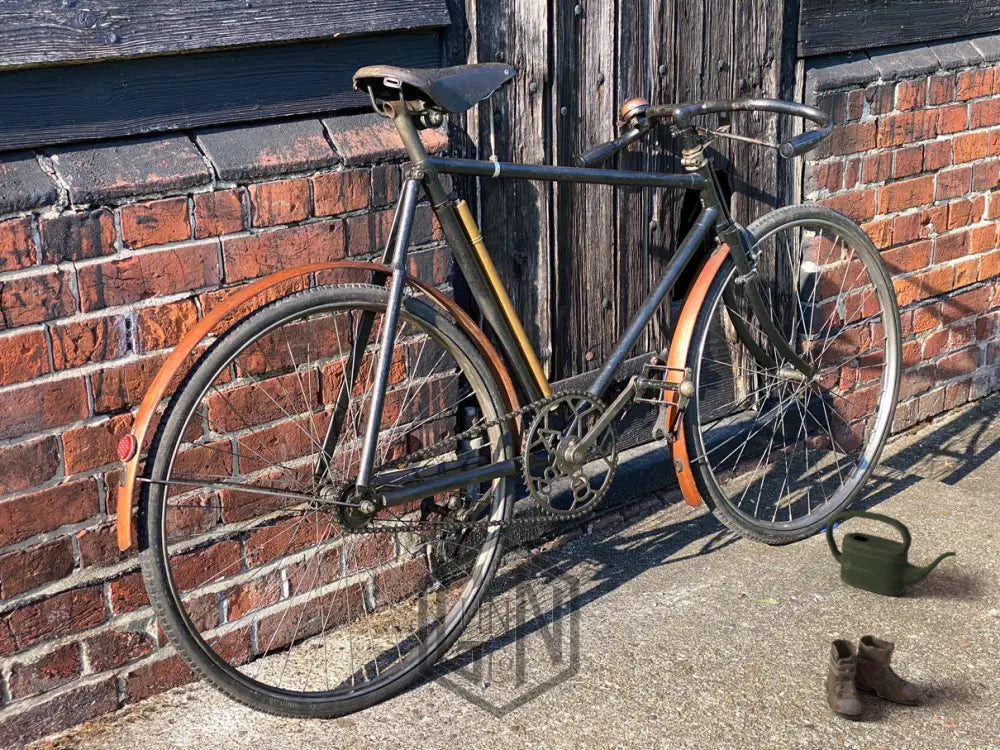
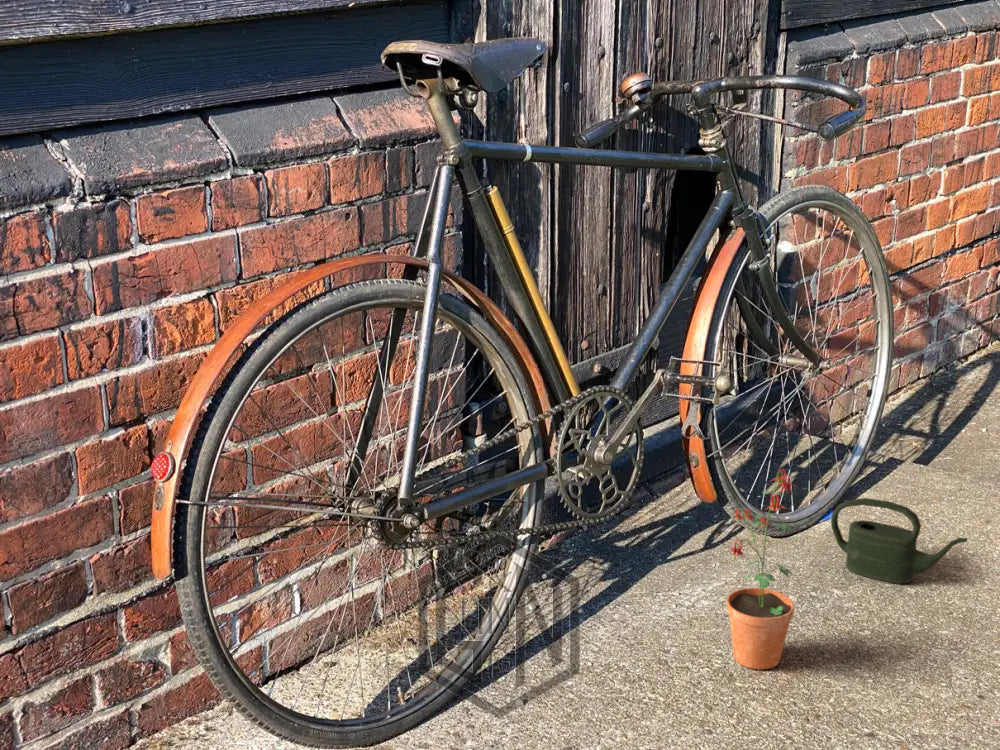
potted plant: none [690,474,764,670] -> present [727,469,794,669]
boots: present [825,635,919,720] -> none [847,628,956,715]

